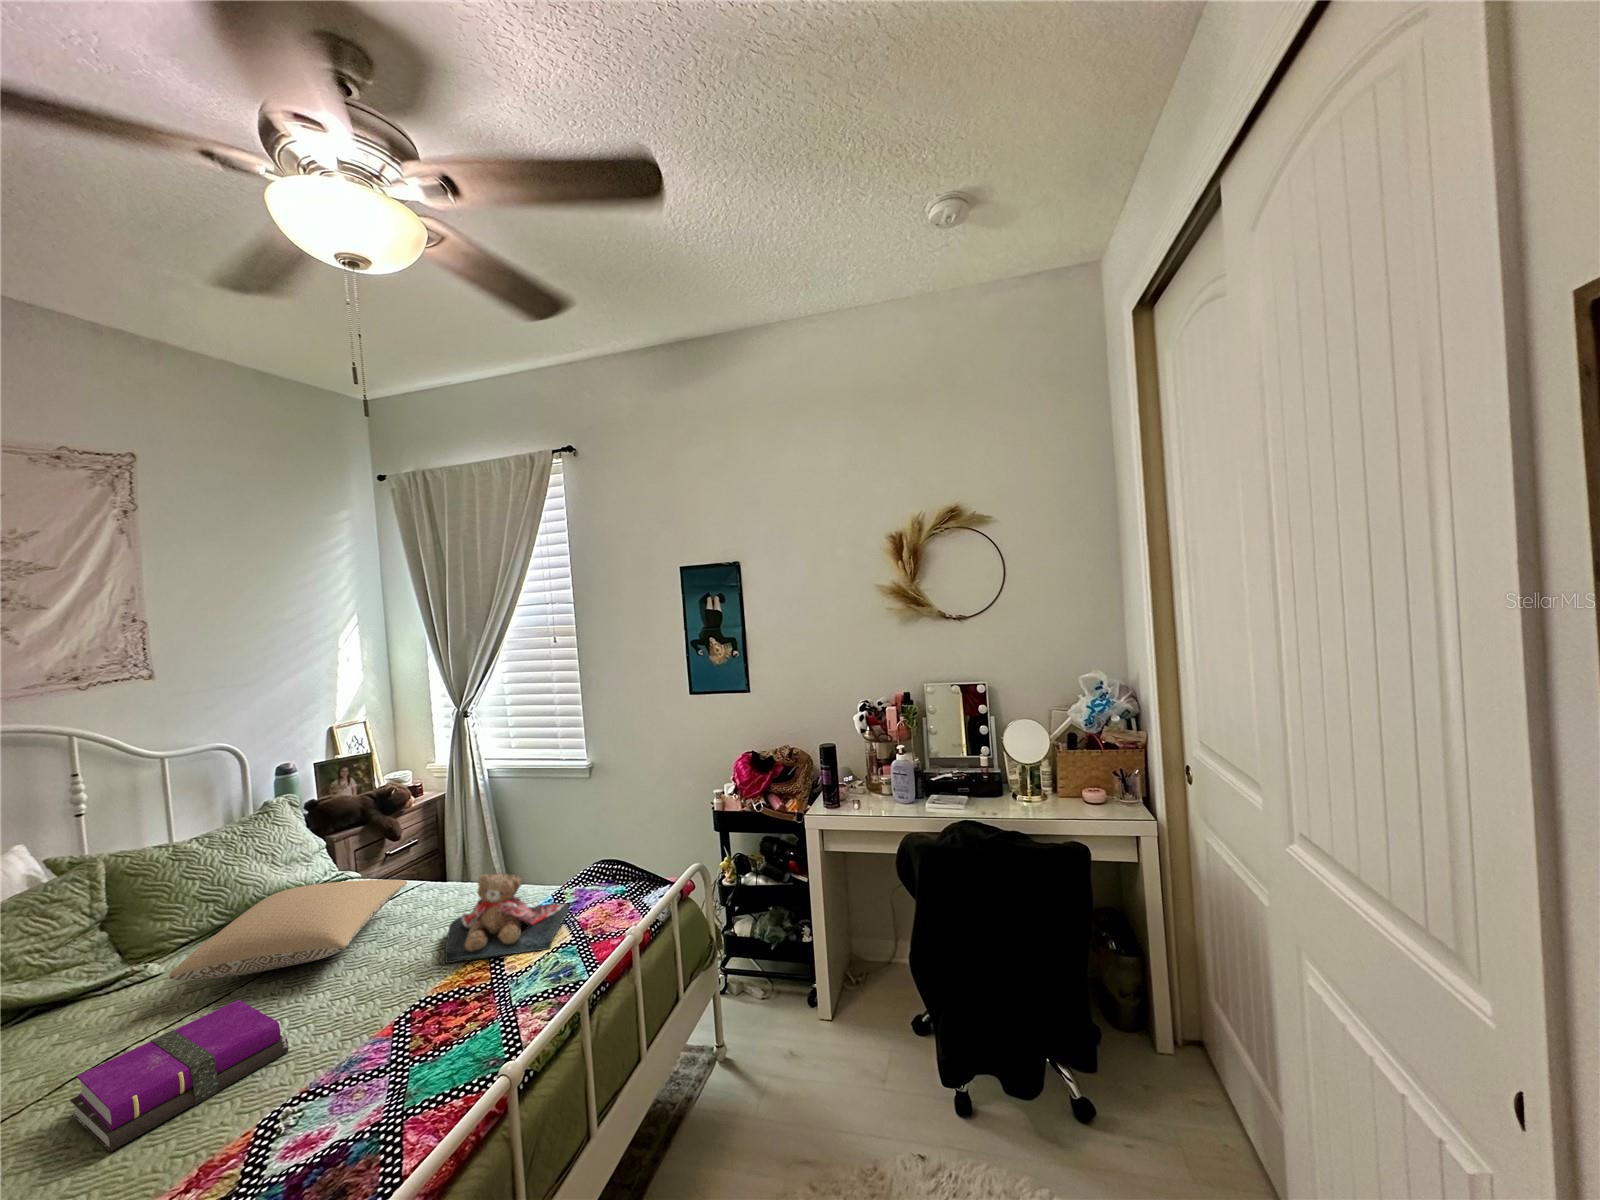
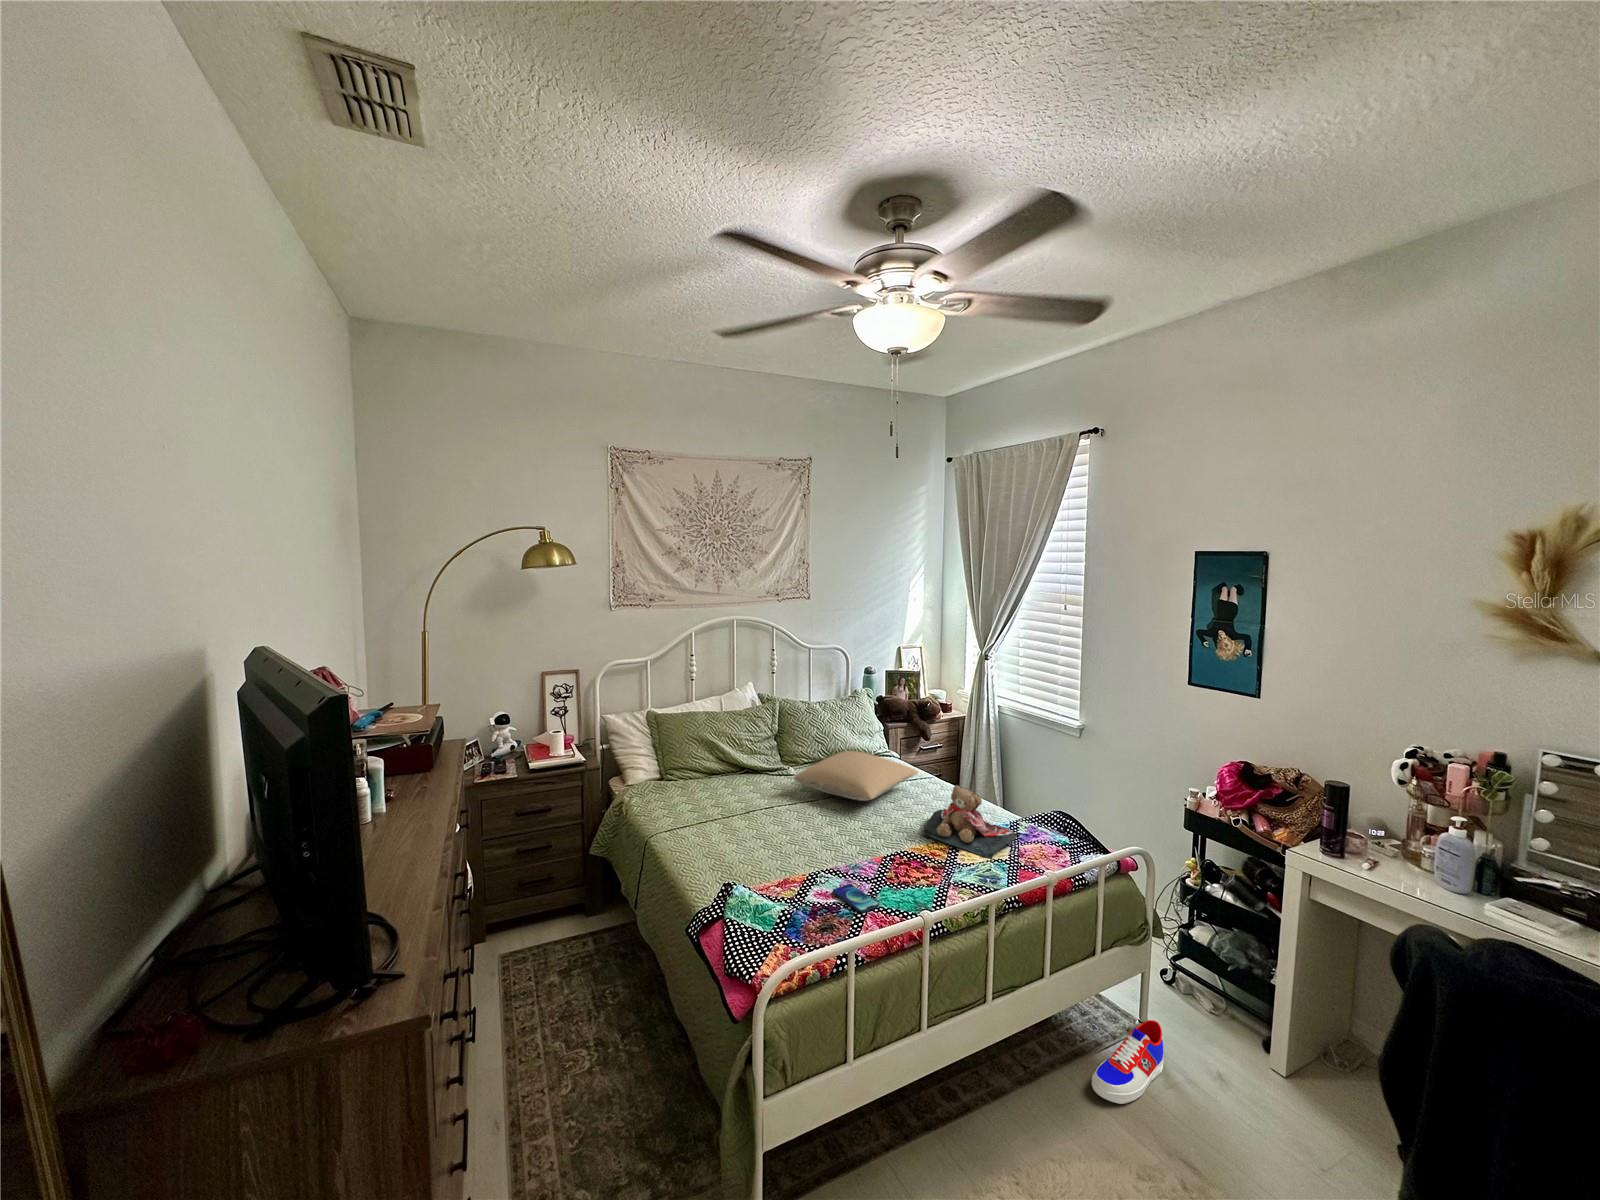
notebook: present [70,1000,288,1152] -> none [750,805,833,852]
sneaker: none [701,1036,752,1157] -> present [1092,1020,1164,1104]
smartphone: none [319,1096,417,1133] -> present [833,884,879,913]

